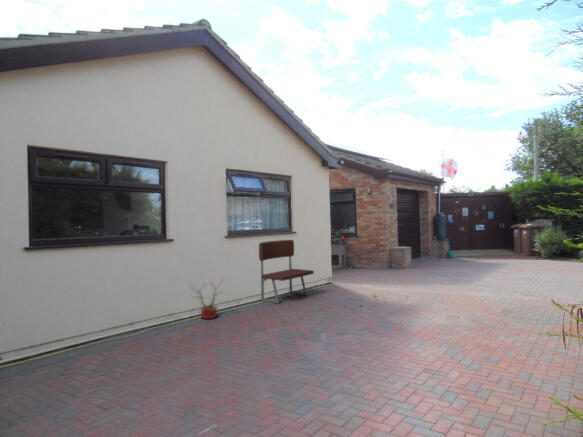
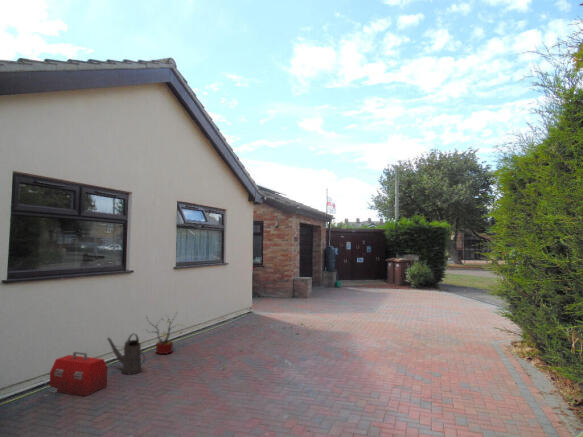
bench: present [259,240,314,303] -> none [201,272,250,336]
watering can: none [145,298,172,337] -> present [108,334,145,374]
toolbox: none [79,313,127,355] -> present [49,352,108,396]

